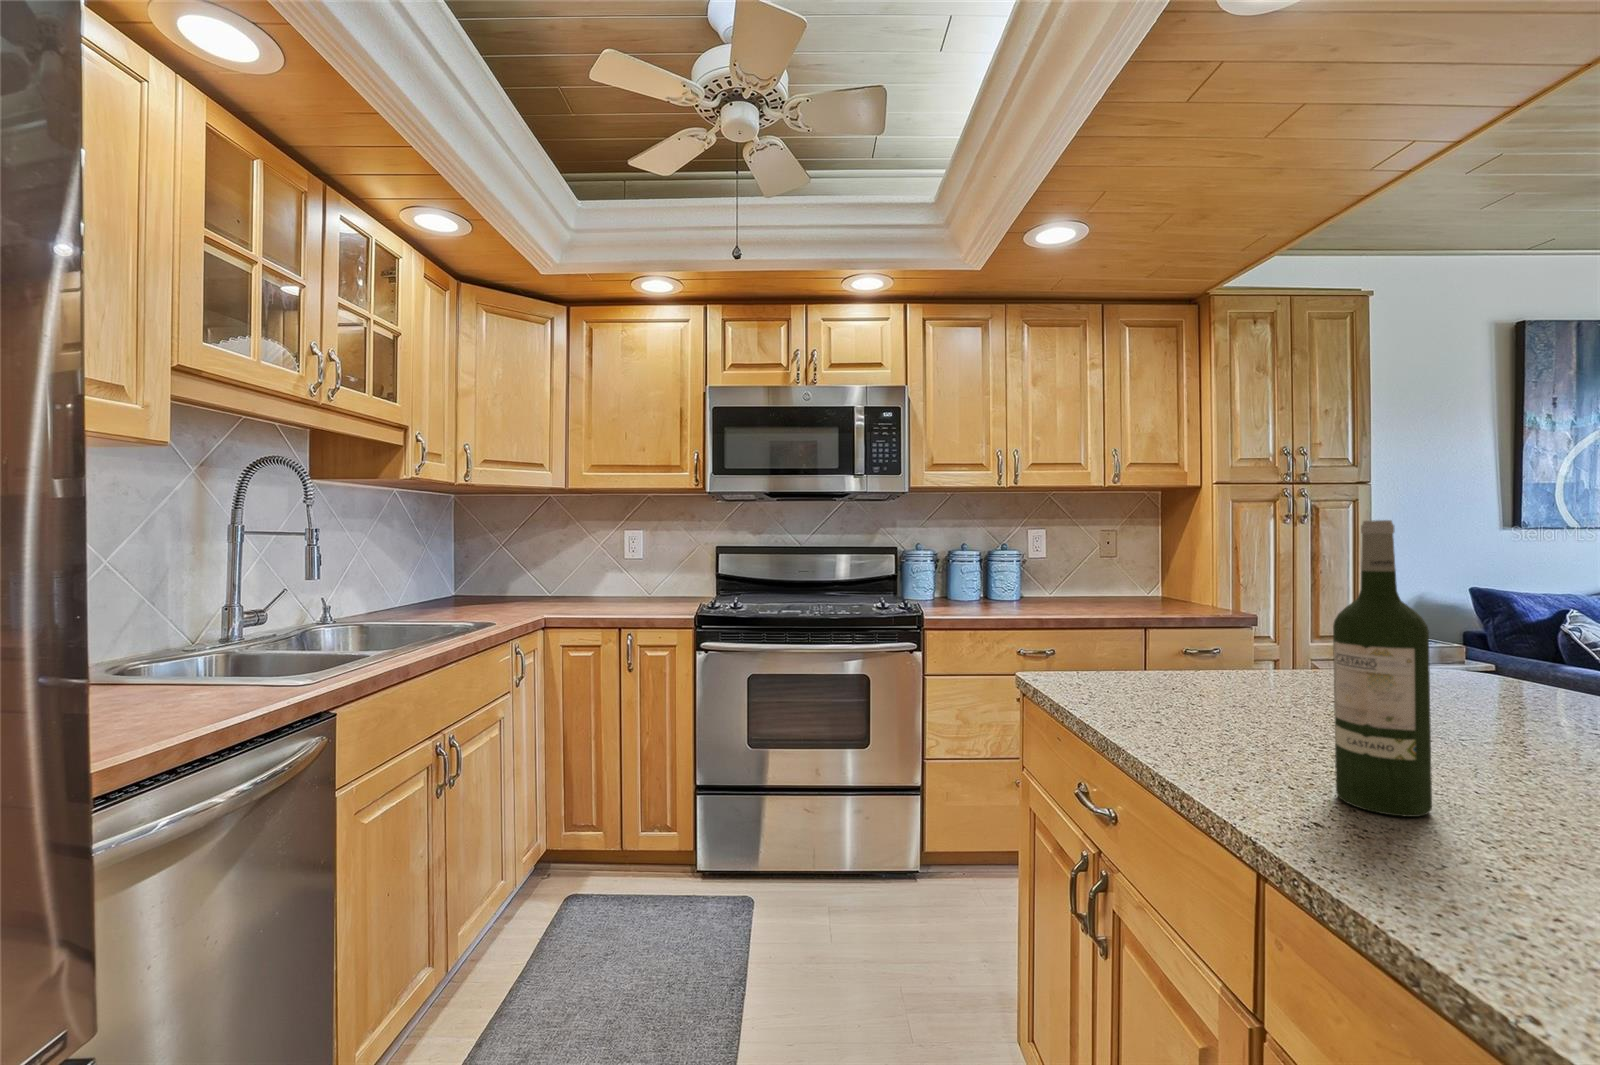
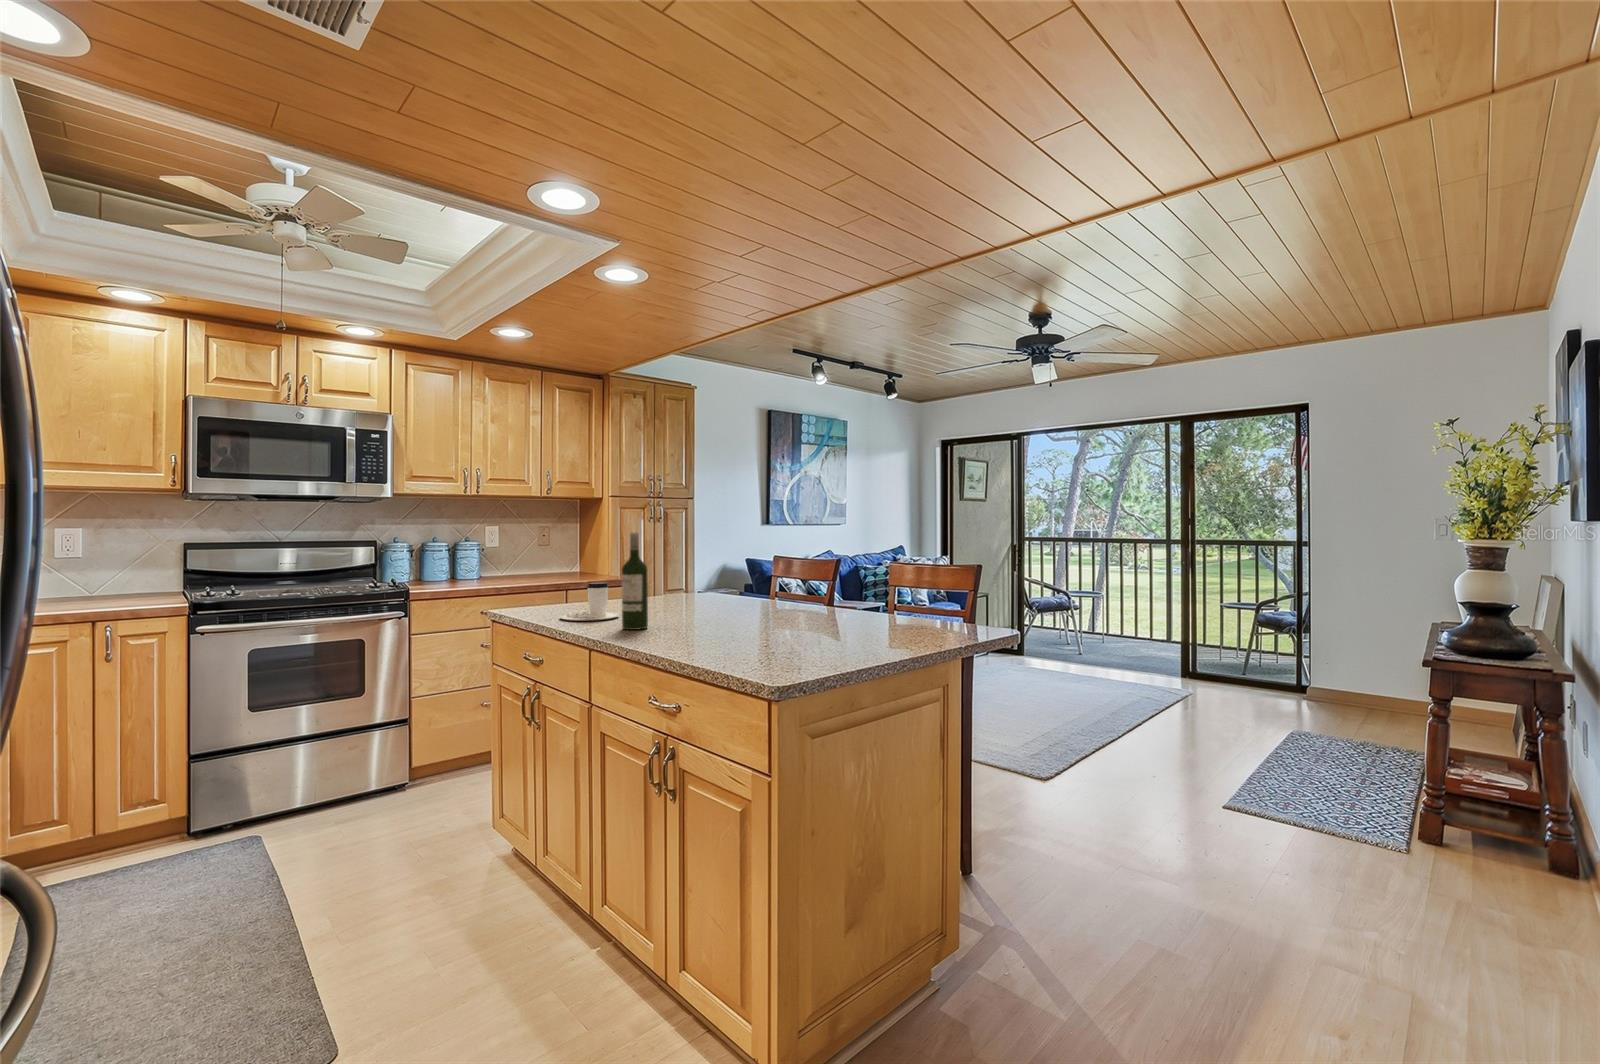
coffee cup: none [1141,642,1294,738] -> present [560,582,619,621]

